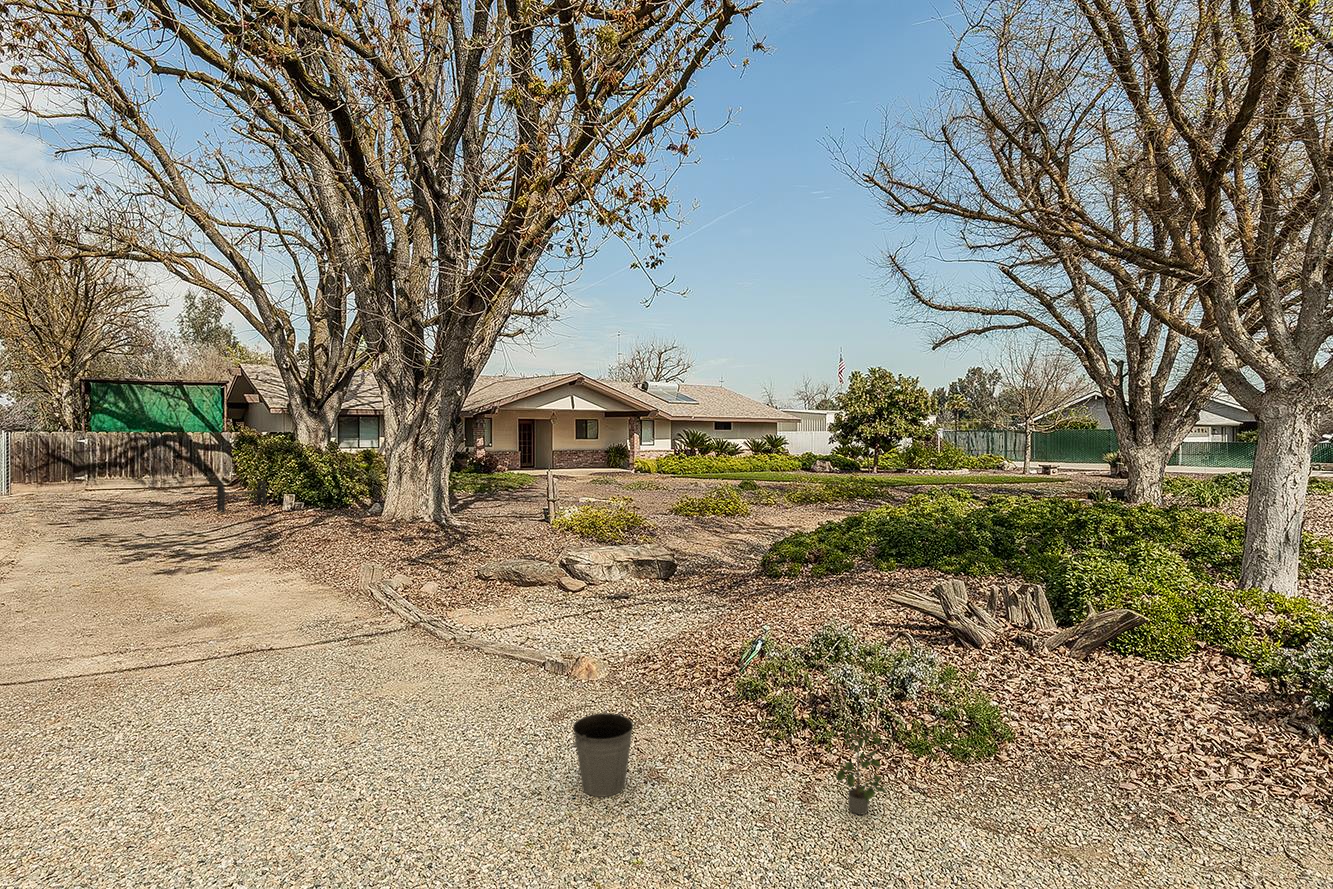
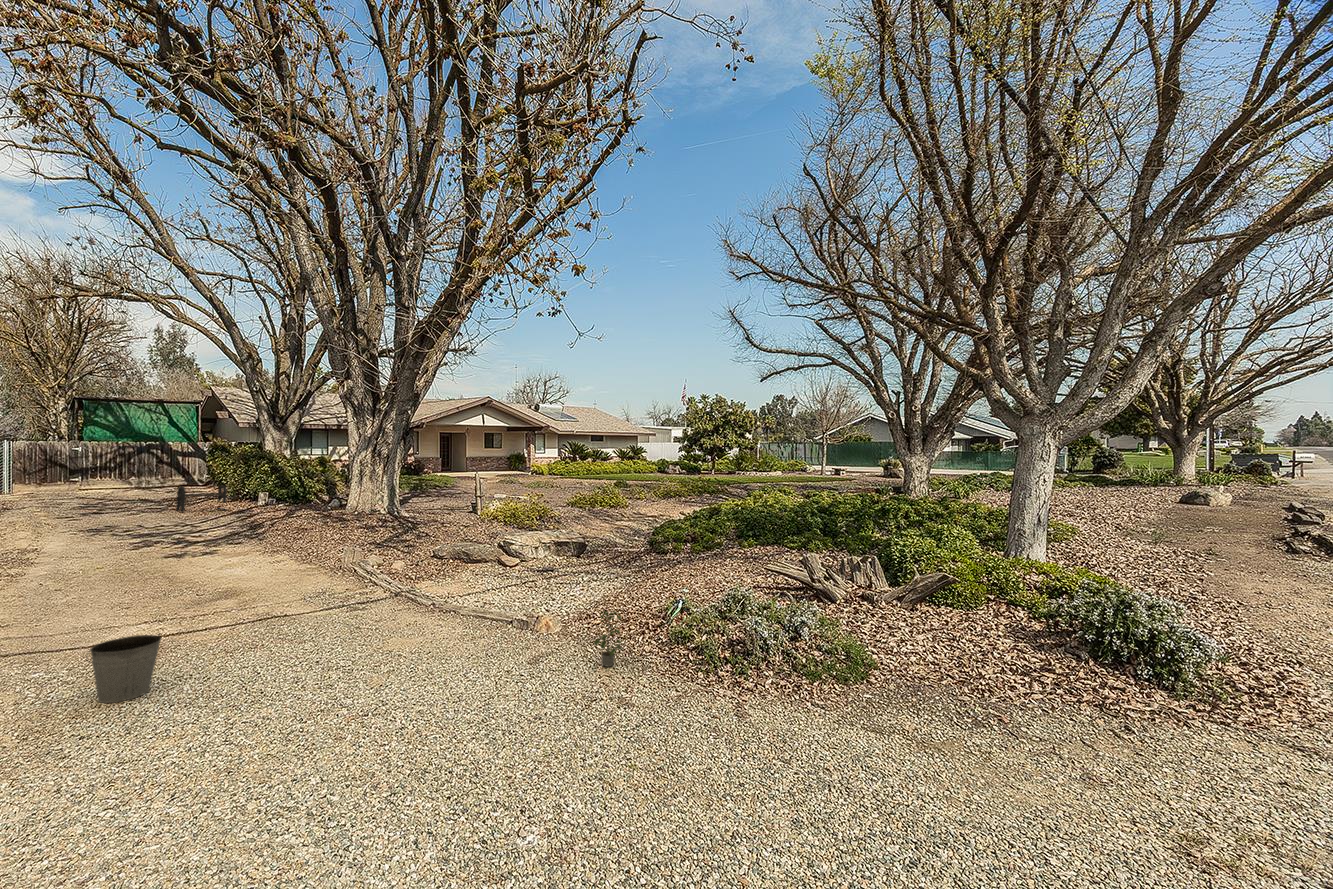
bucket: present [571,712,633,797] -> present [86,634,161,703]
potted plant: present [836,727,886,814] -> present [594,611,623,667]

